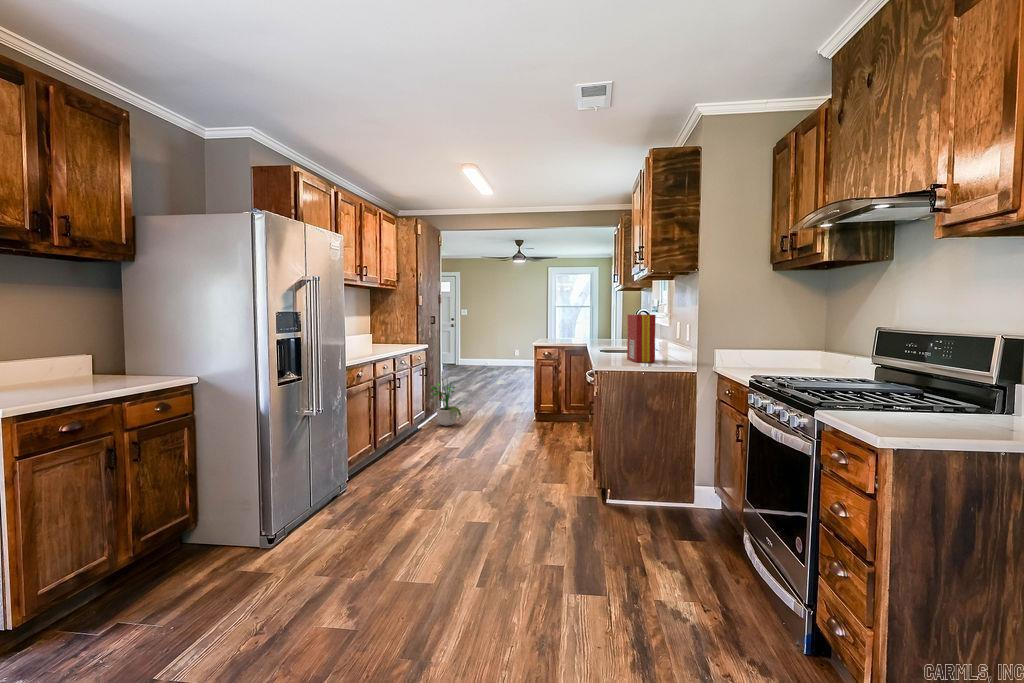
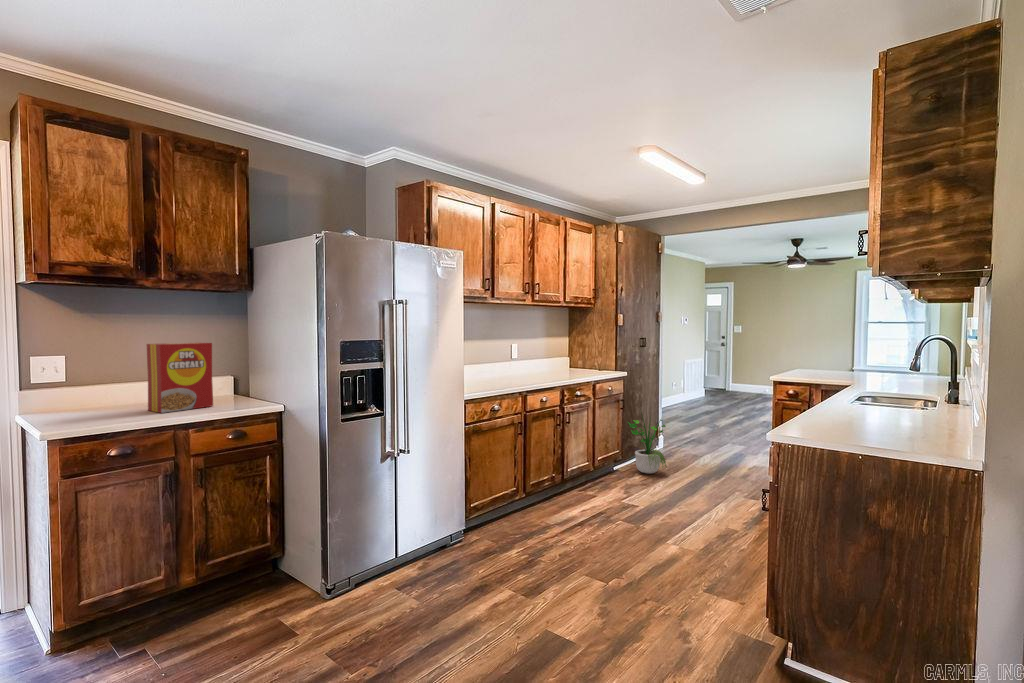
cereal box: present [627,315,656,362] -> present [147,342,213,413]

